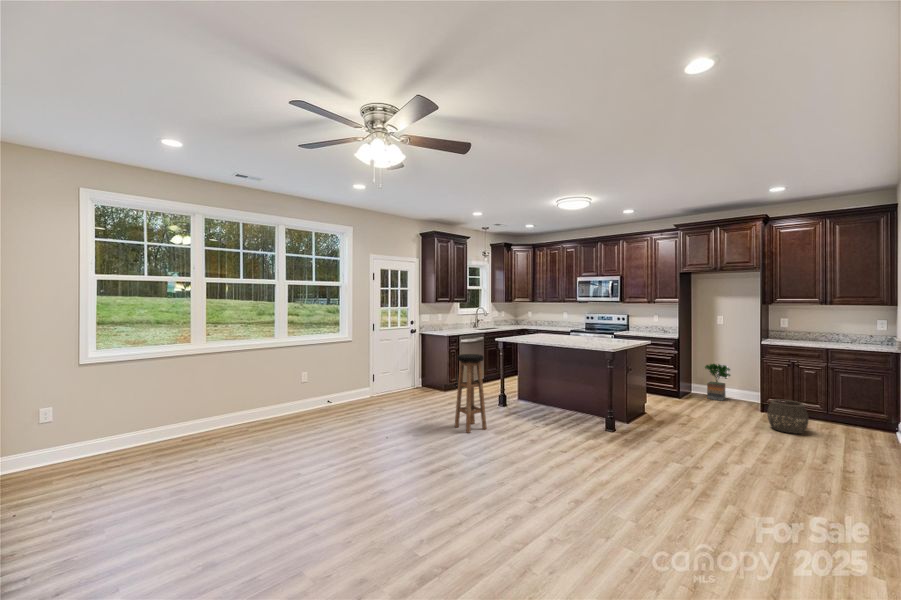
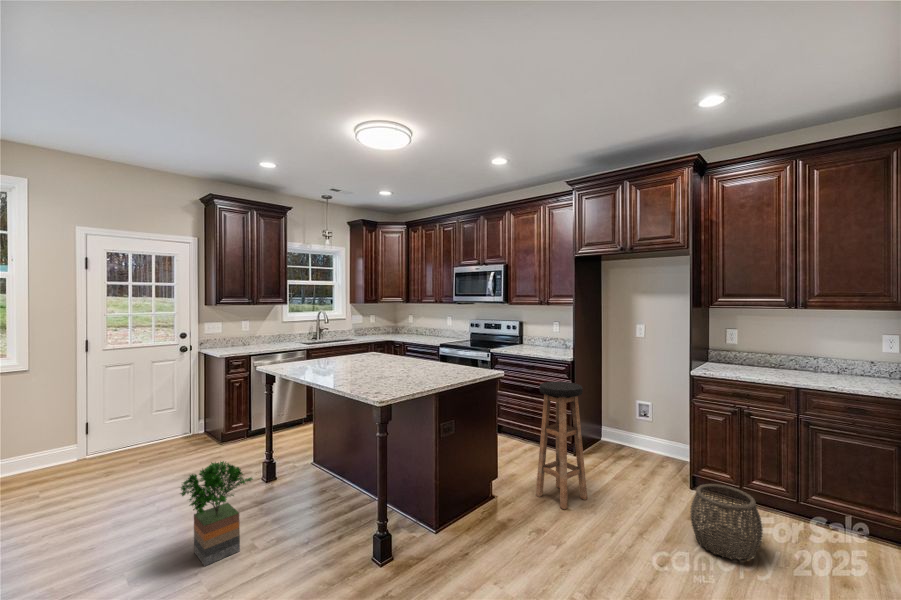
bar stool: present [455,354,487,433] -> present [536,382,587,509]
potted tree: present [705,364,730,401] -> present [180,461,253,566]

